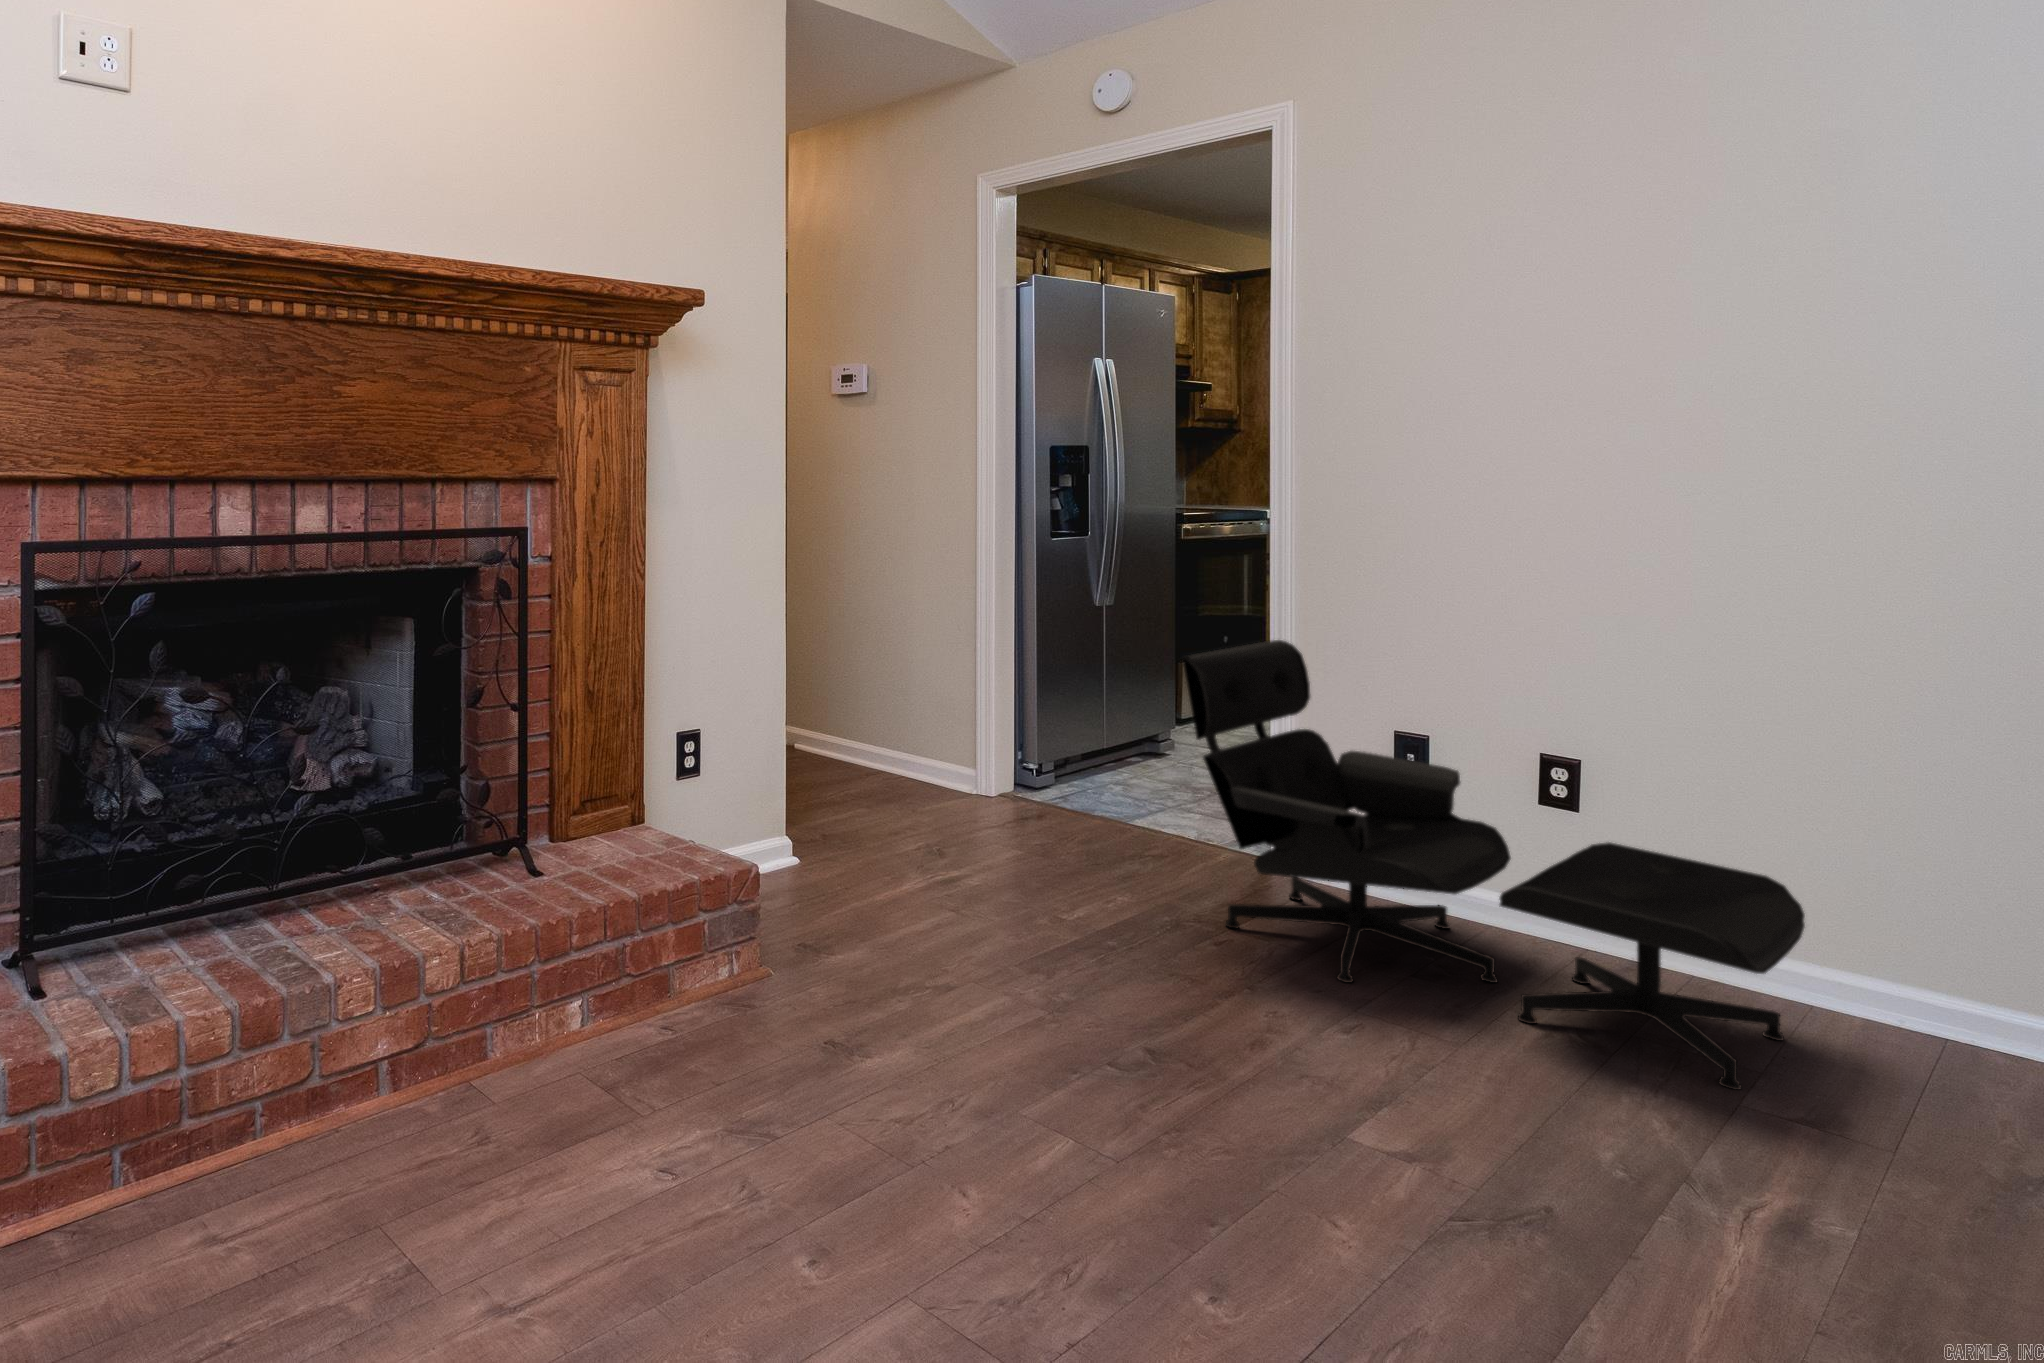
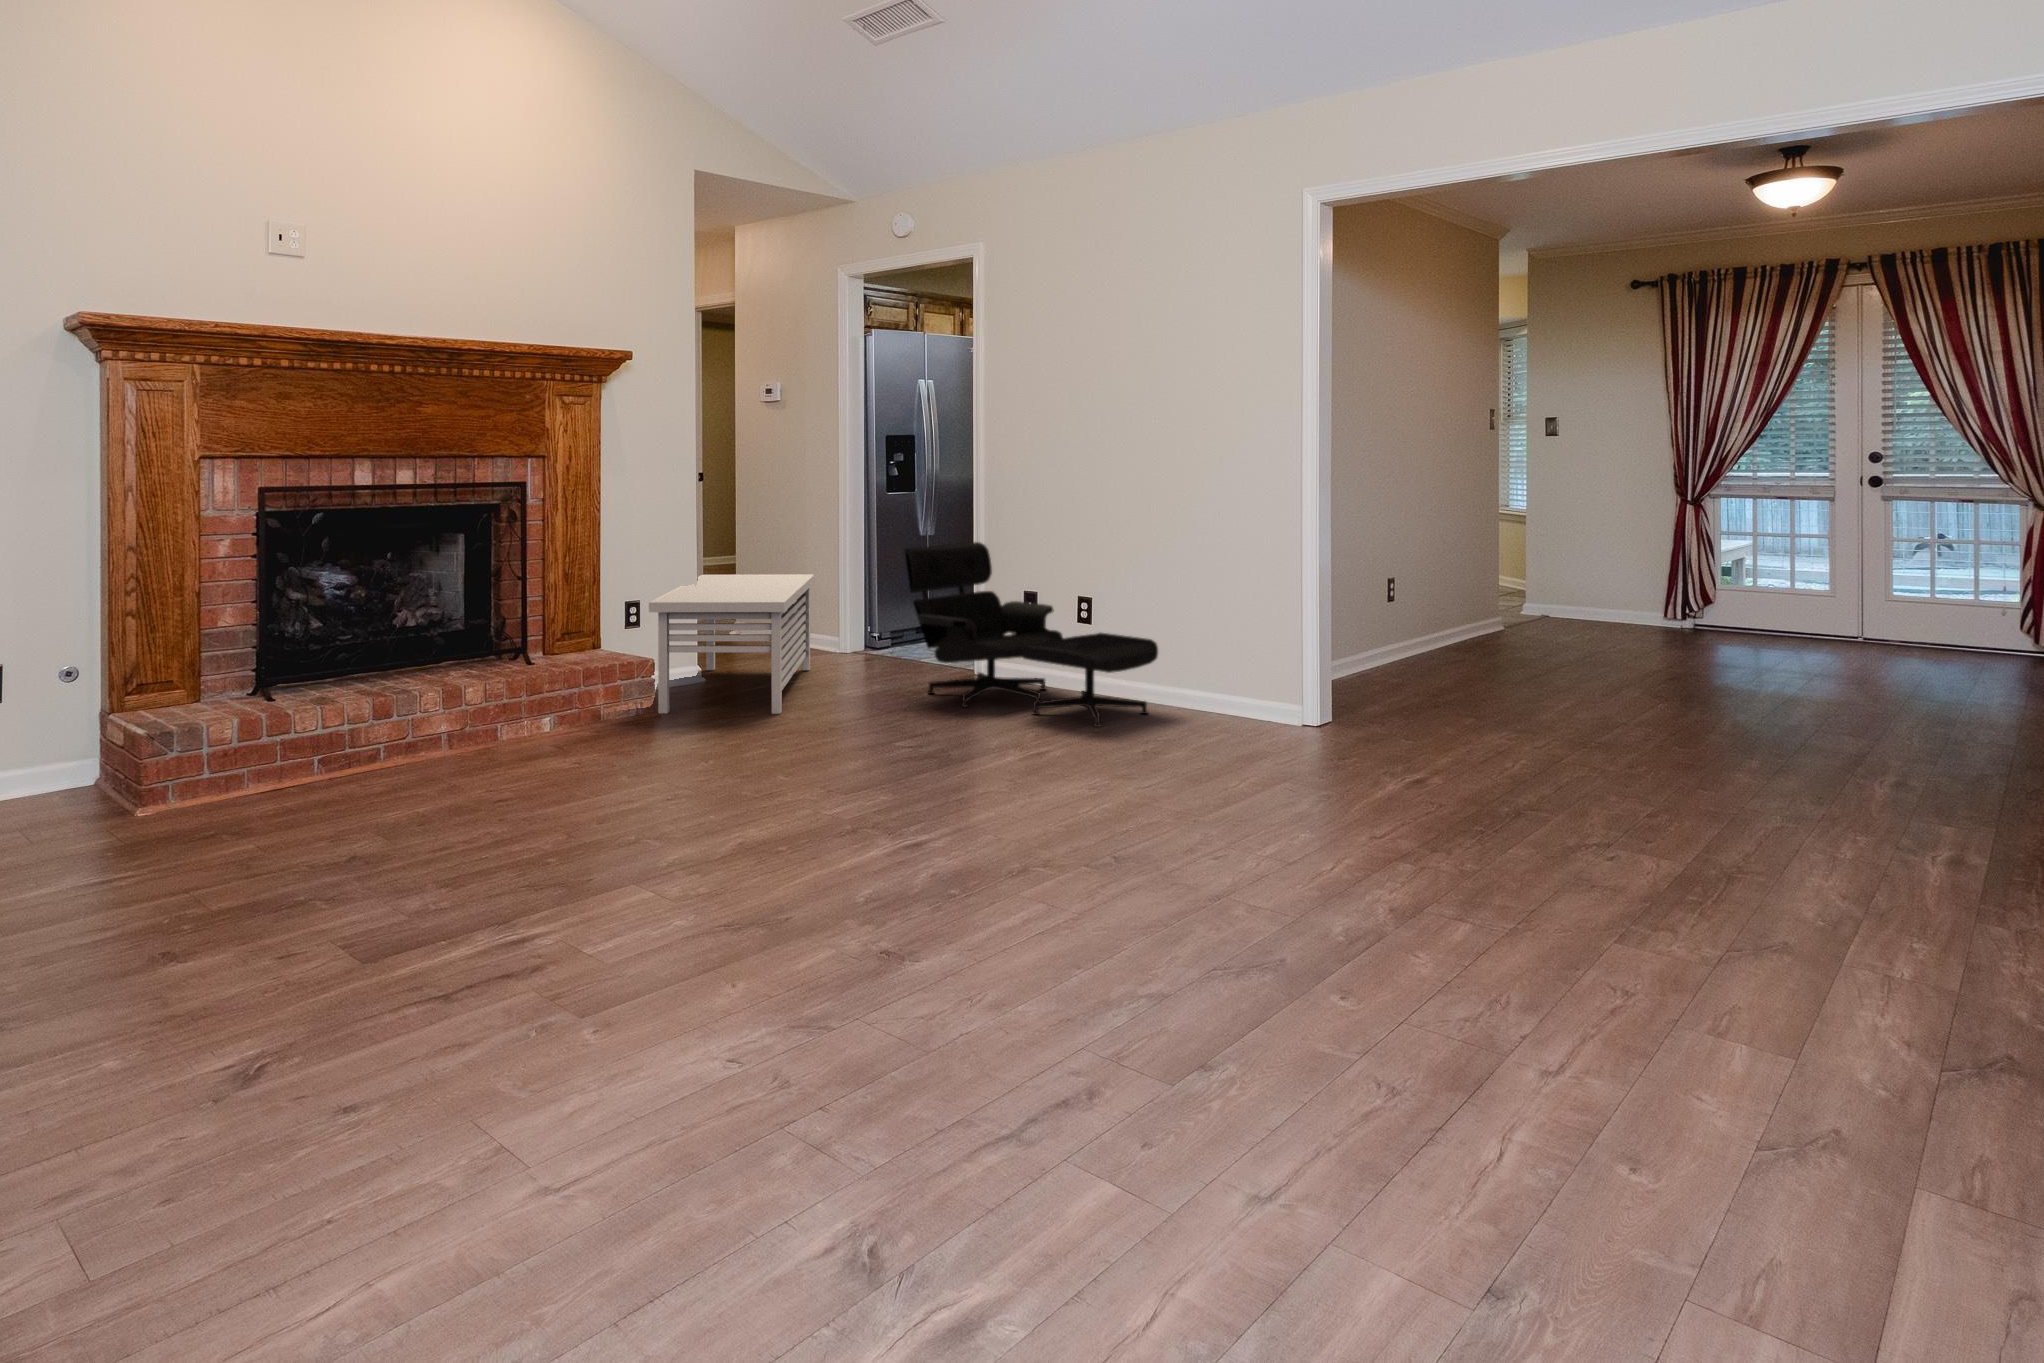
storage bench: none [742,670,1005,979] -> present [649,574,815,714]

